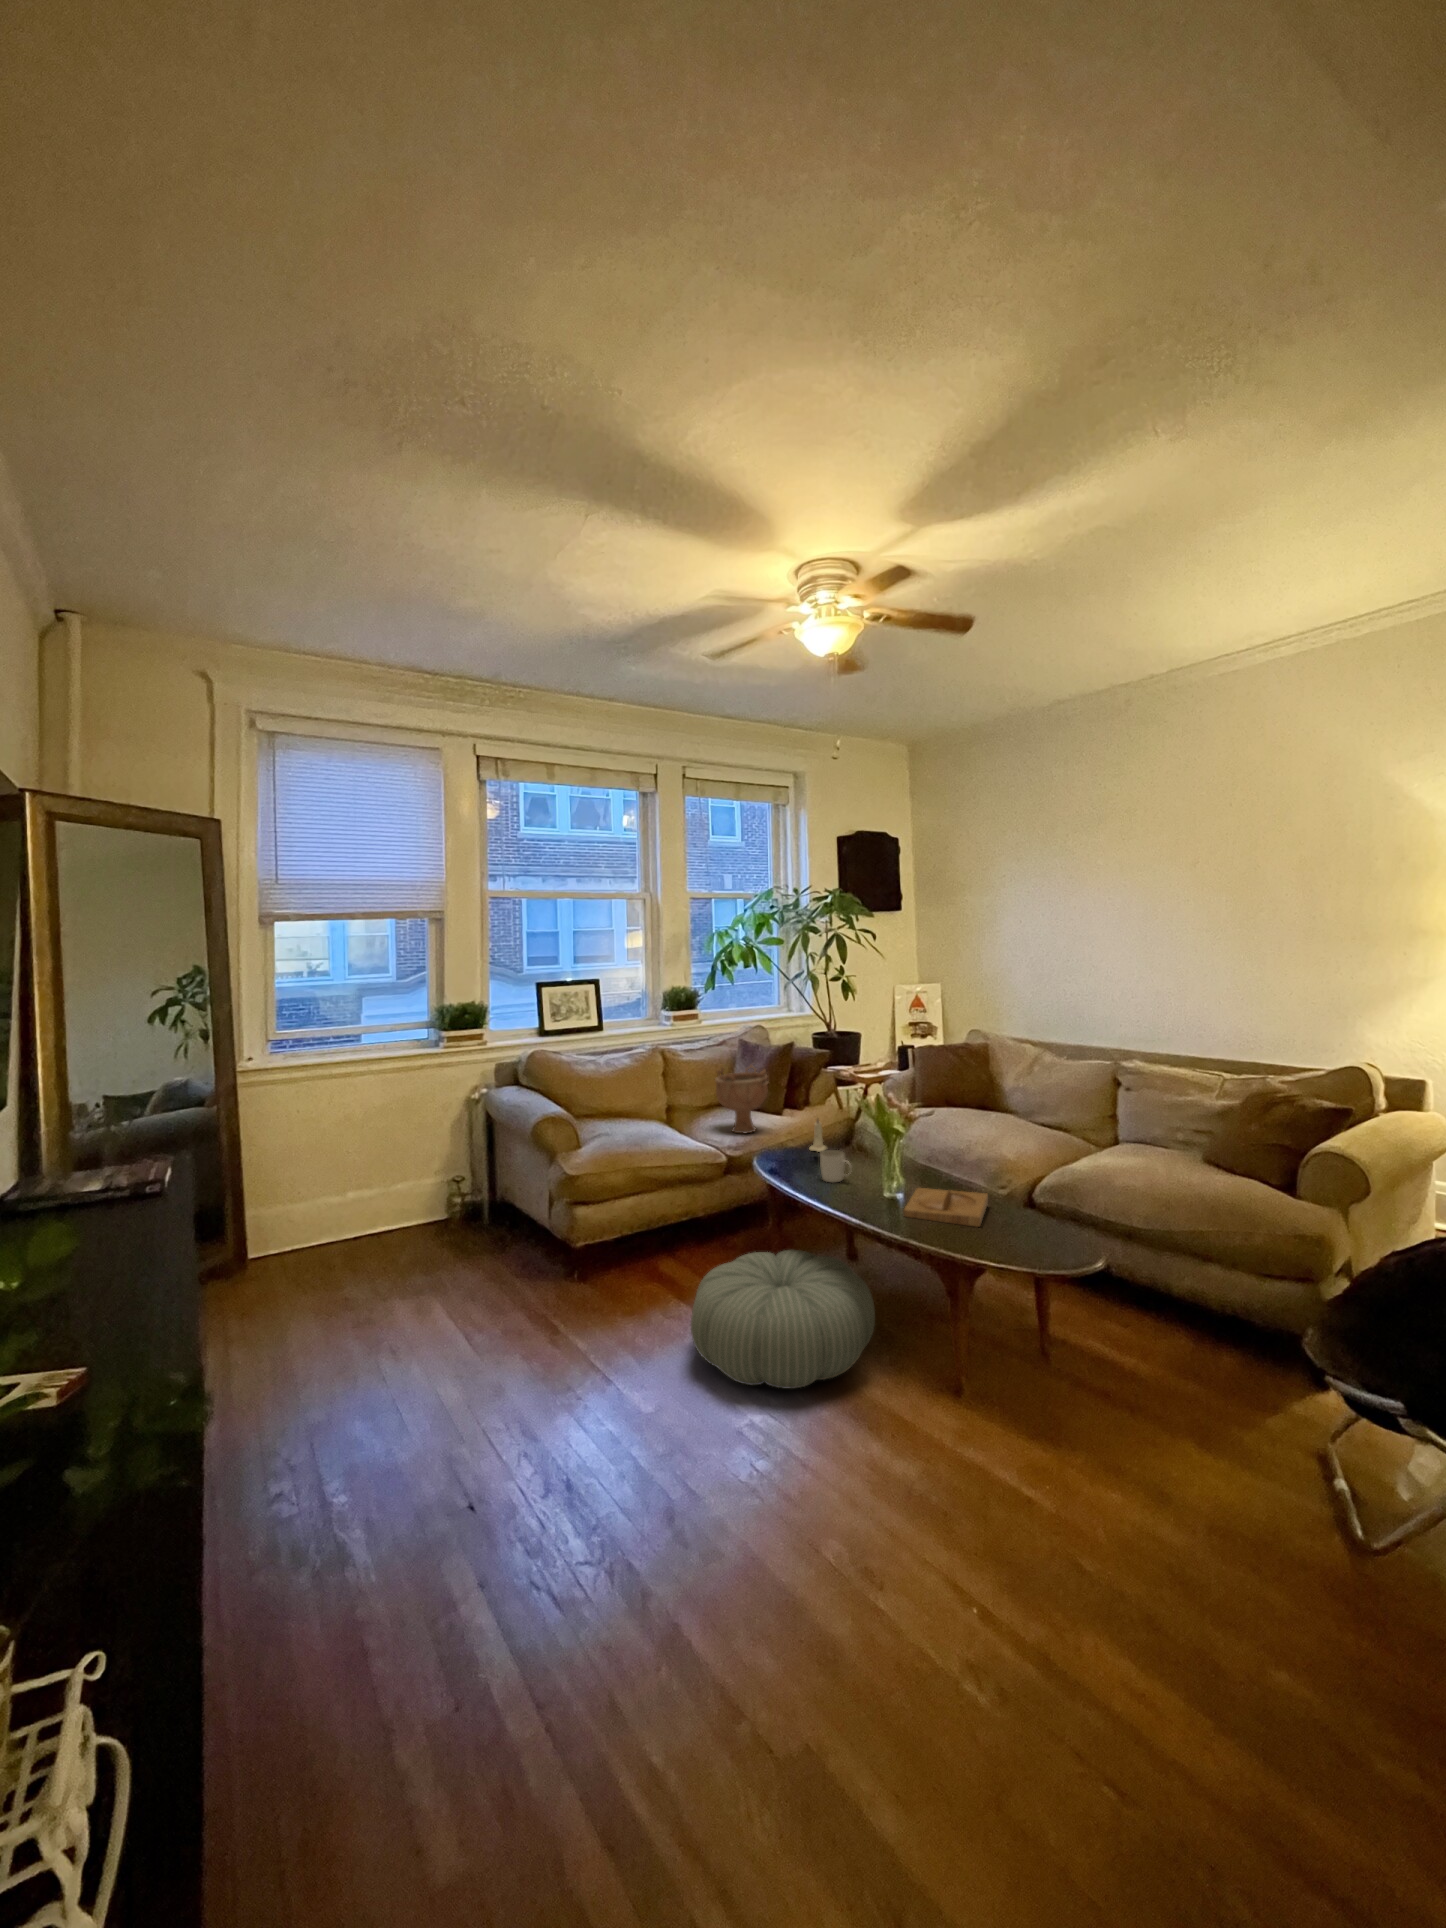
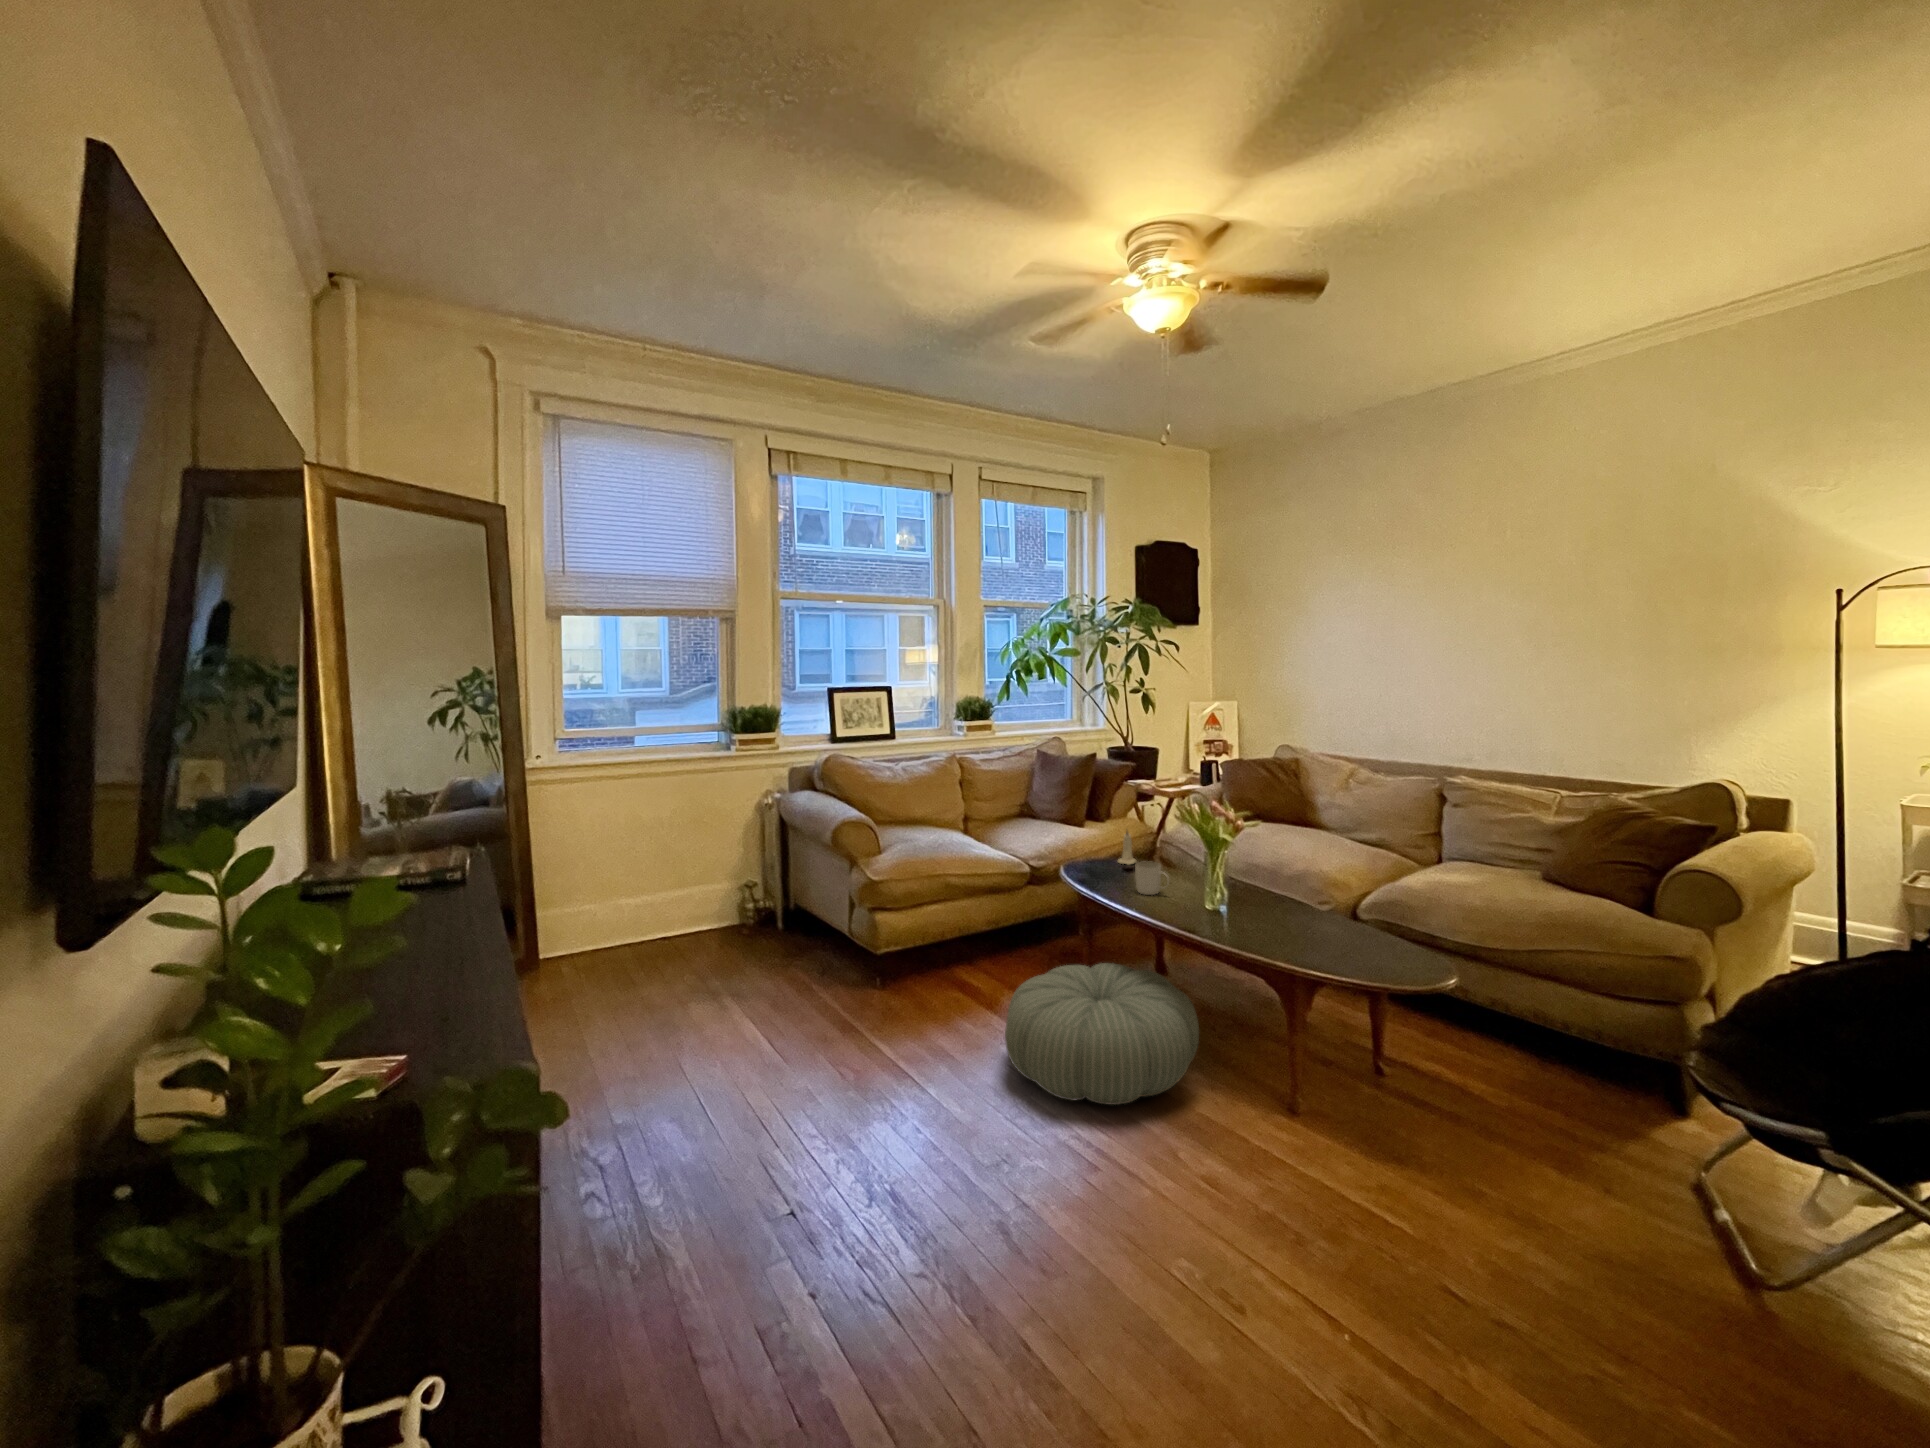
decorative bowl: present [716,1065,768,1133] -> none [1017,774,1074,846]
tray: present [903,1188,988,1227] -> none [1231,901,1318,942]

